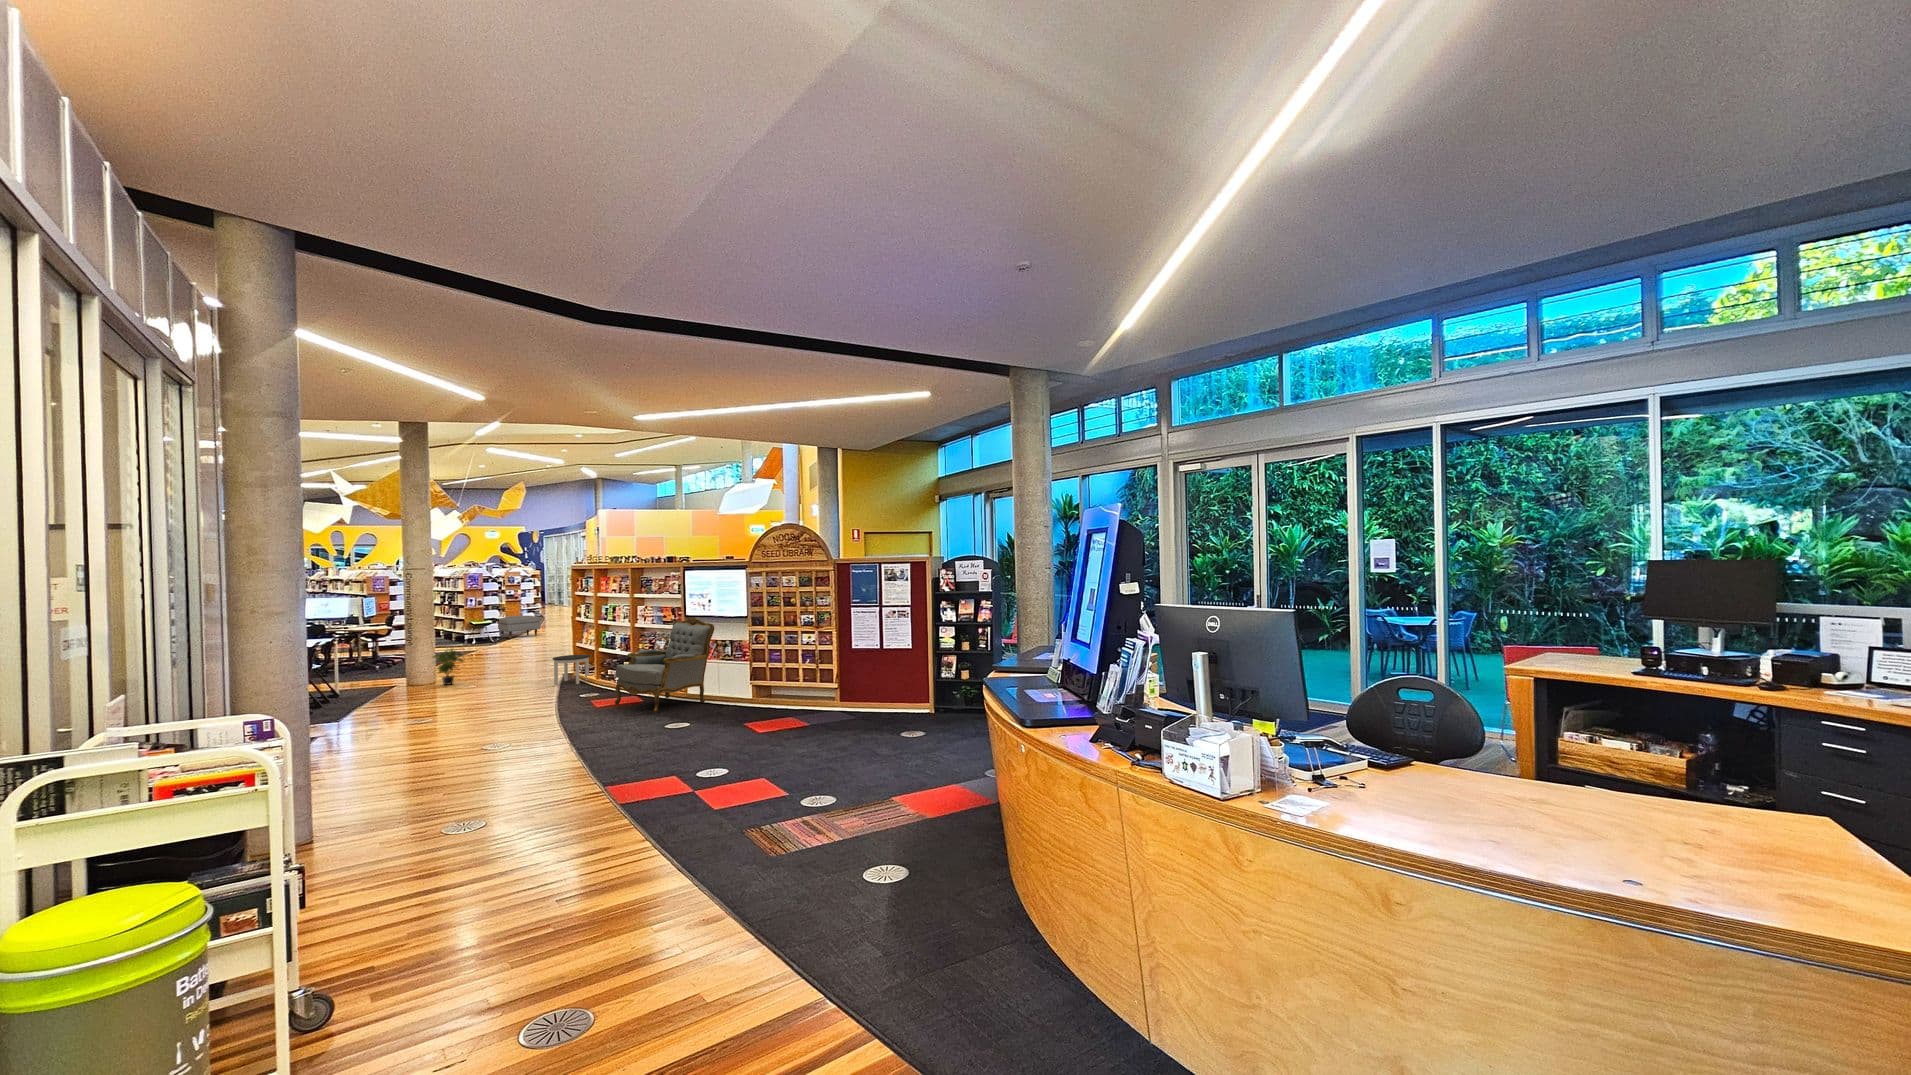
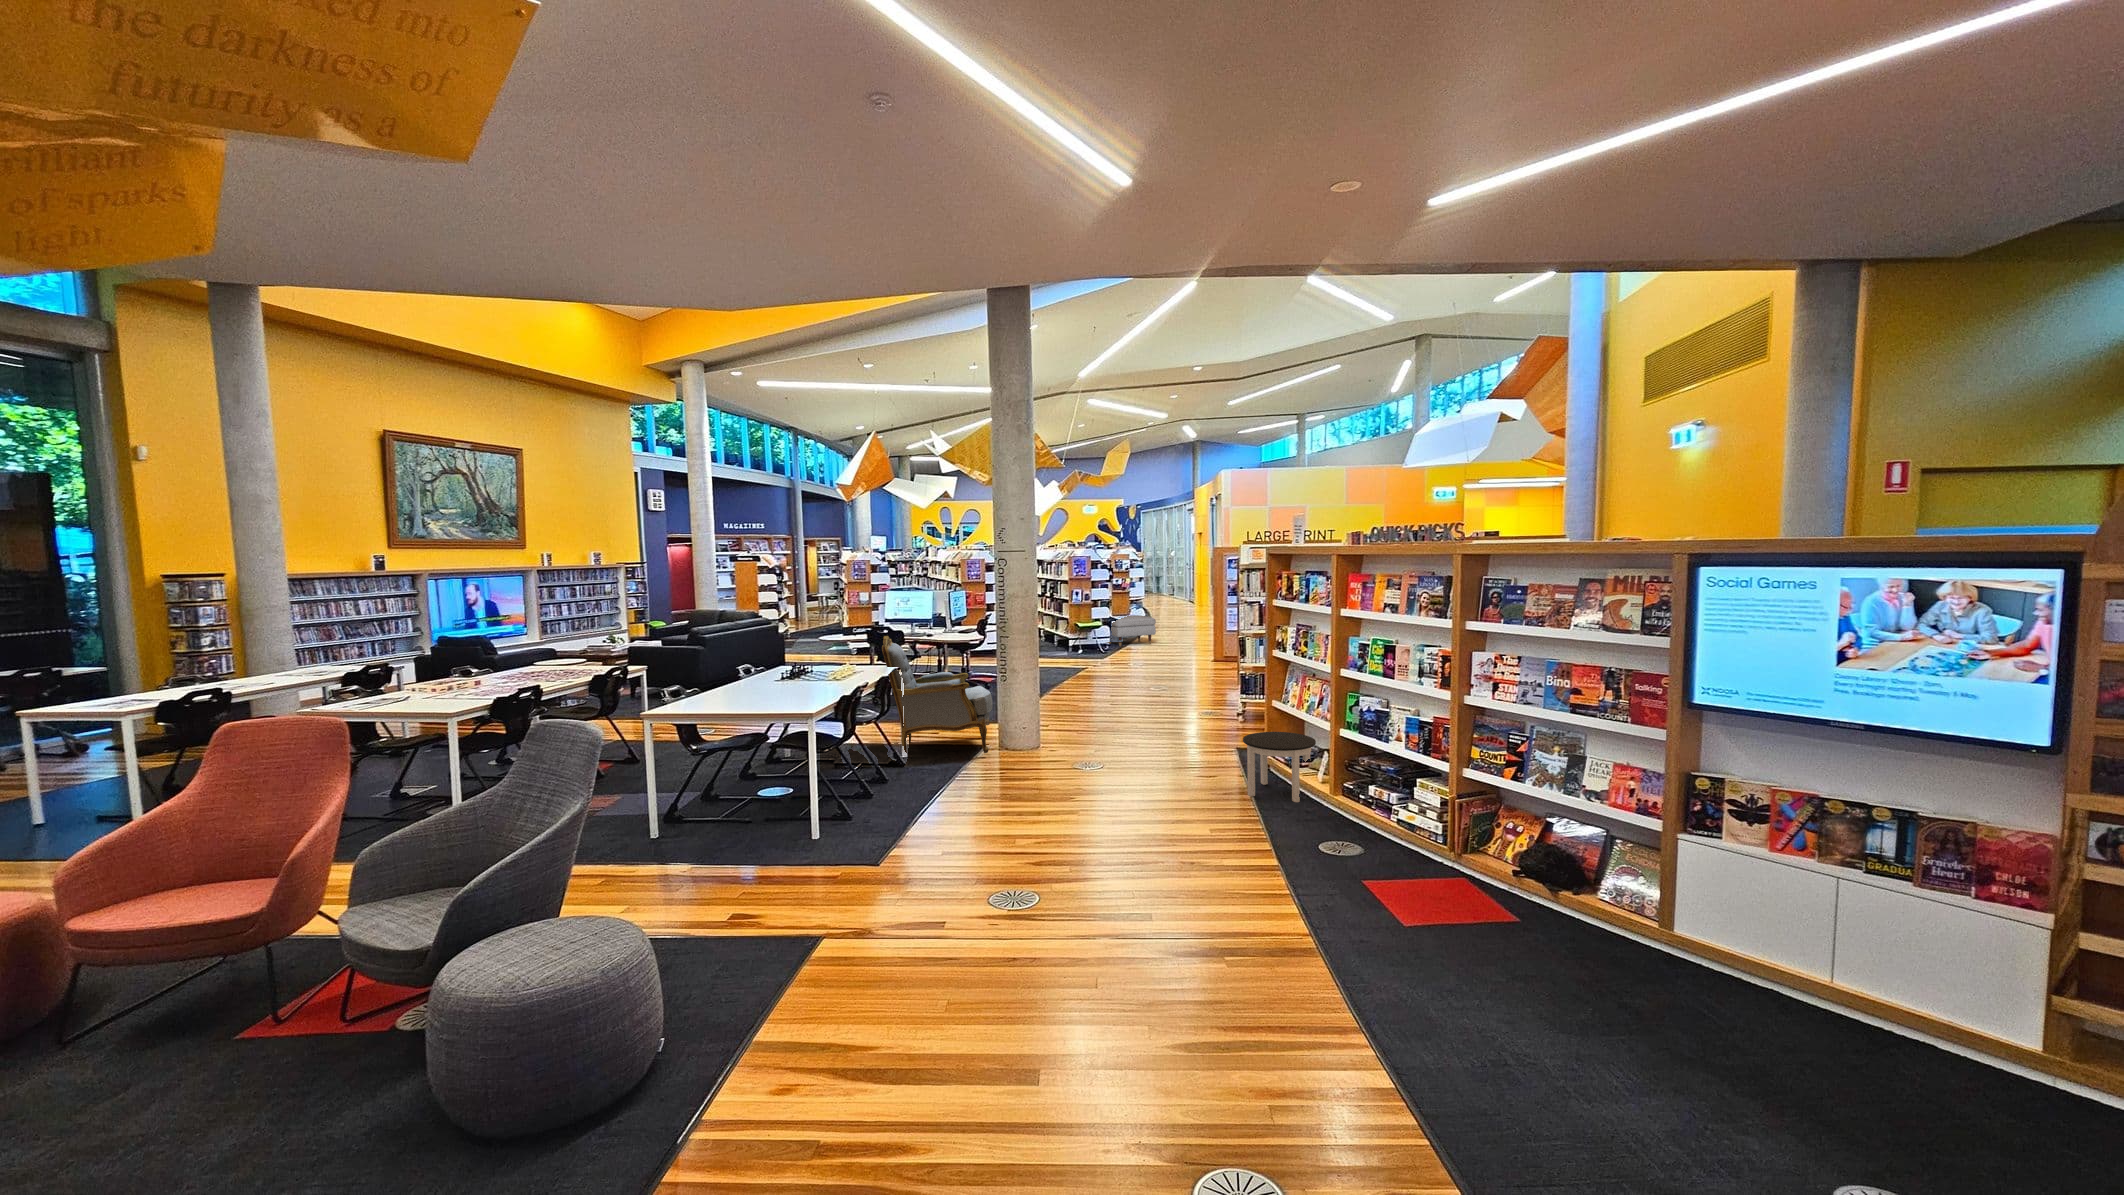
armchair: present [615,618,714,713] -> present [882,636,993,753]
potted plant: present [433,648,463,685] -> none [1035,693,1085,760]

